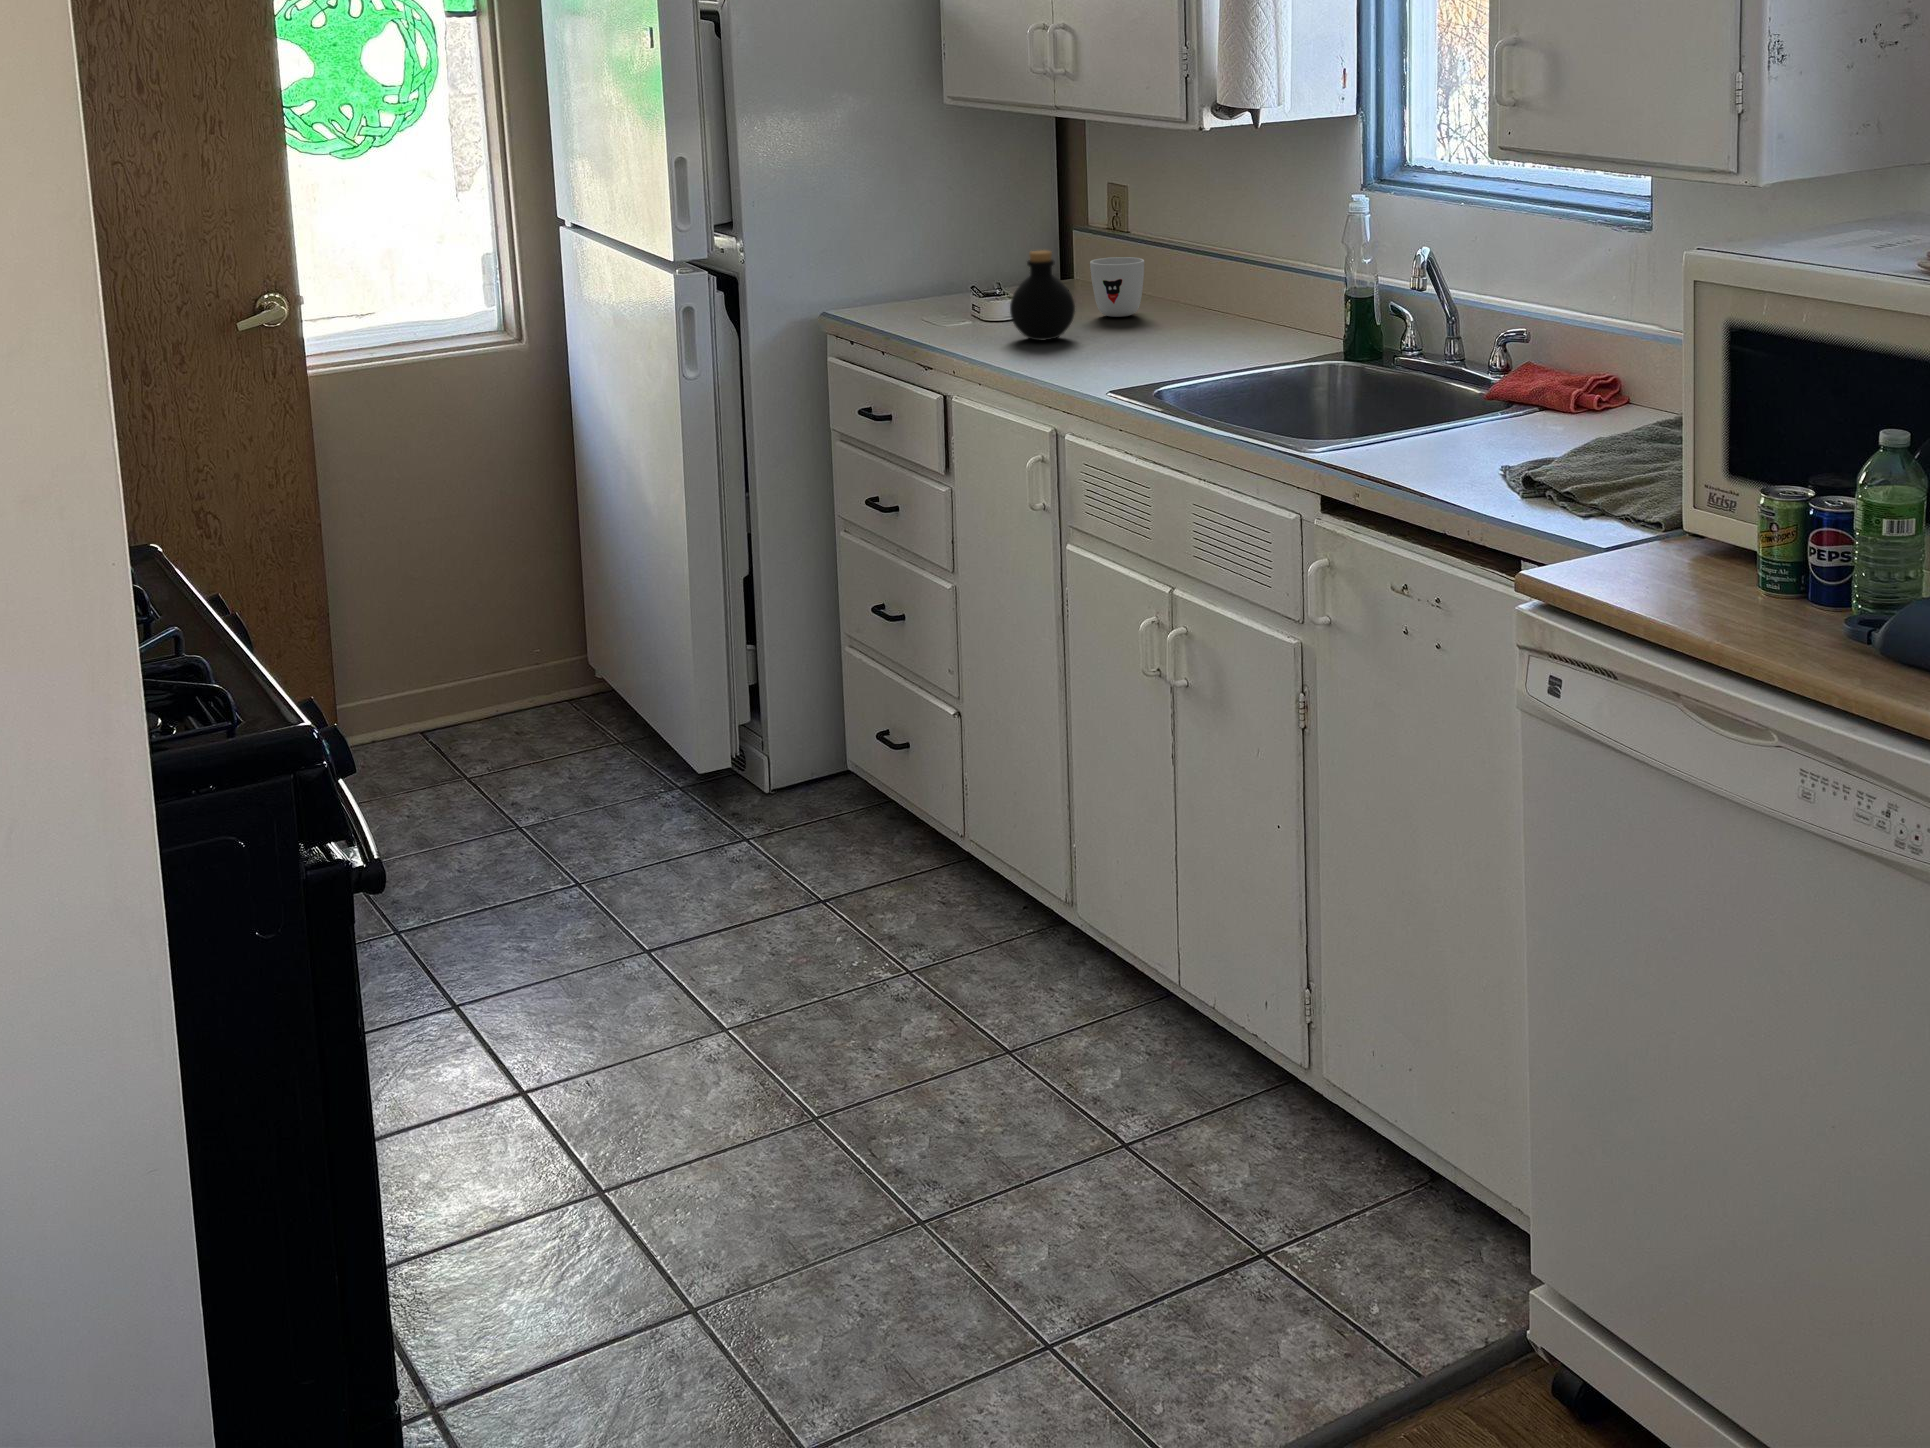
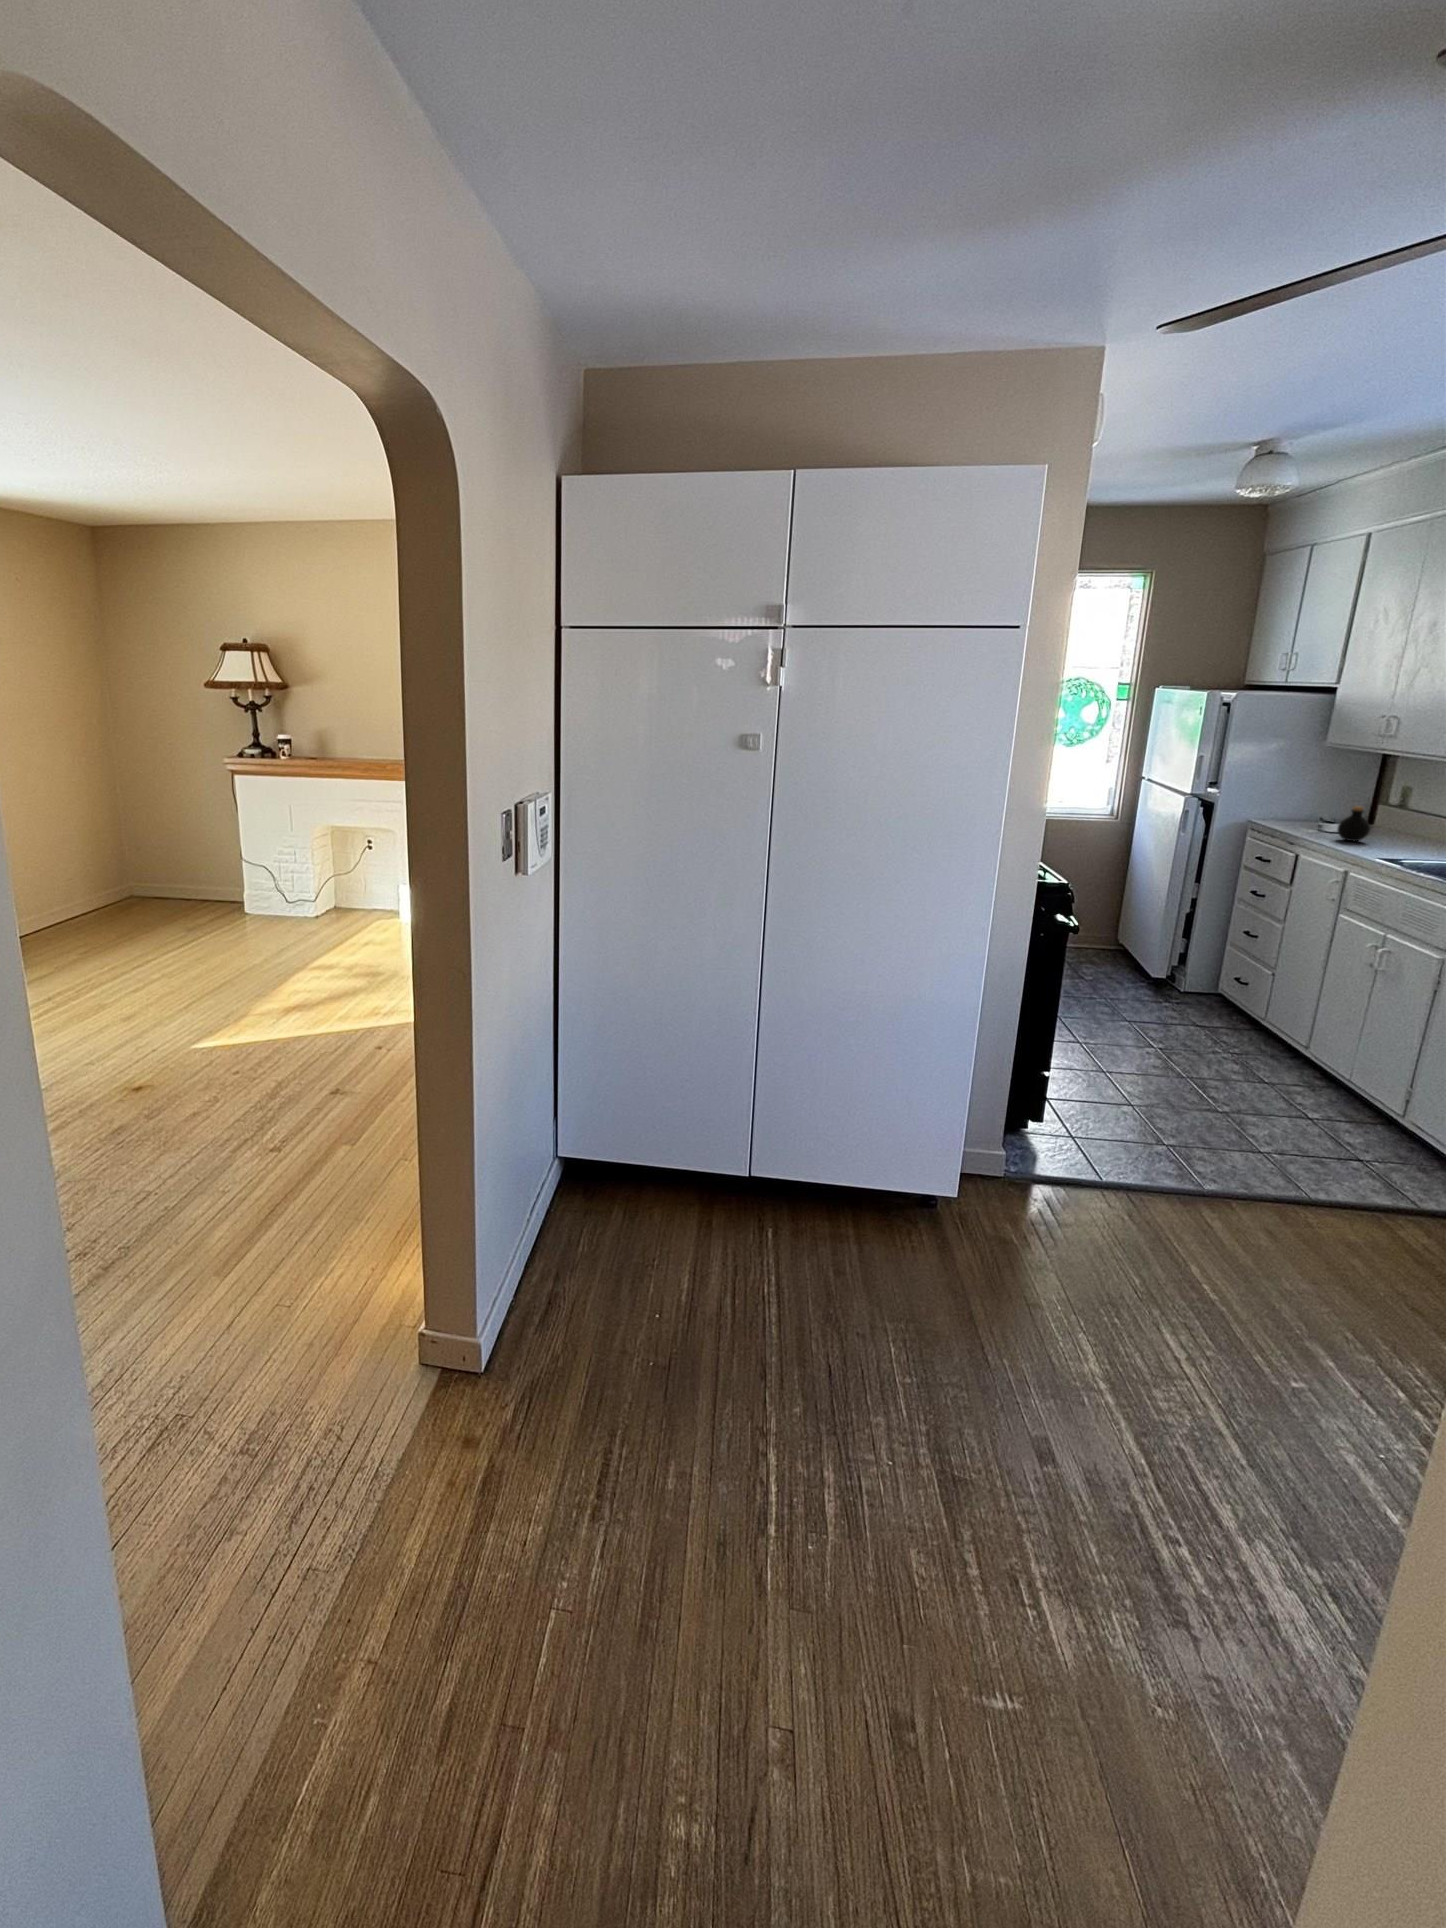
mug: present [1090,257,1144,317] -> none [1383,815,1413,839]

